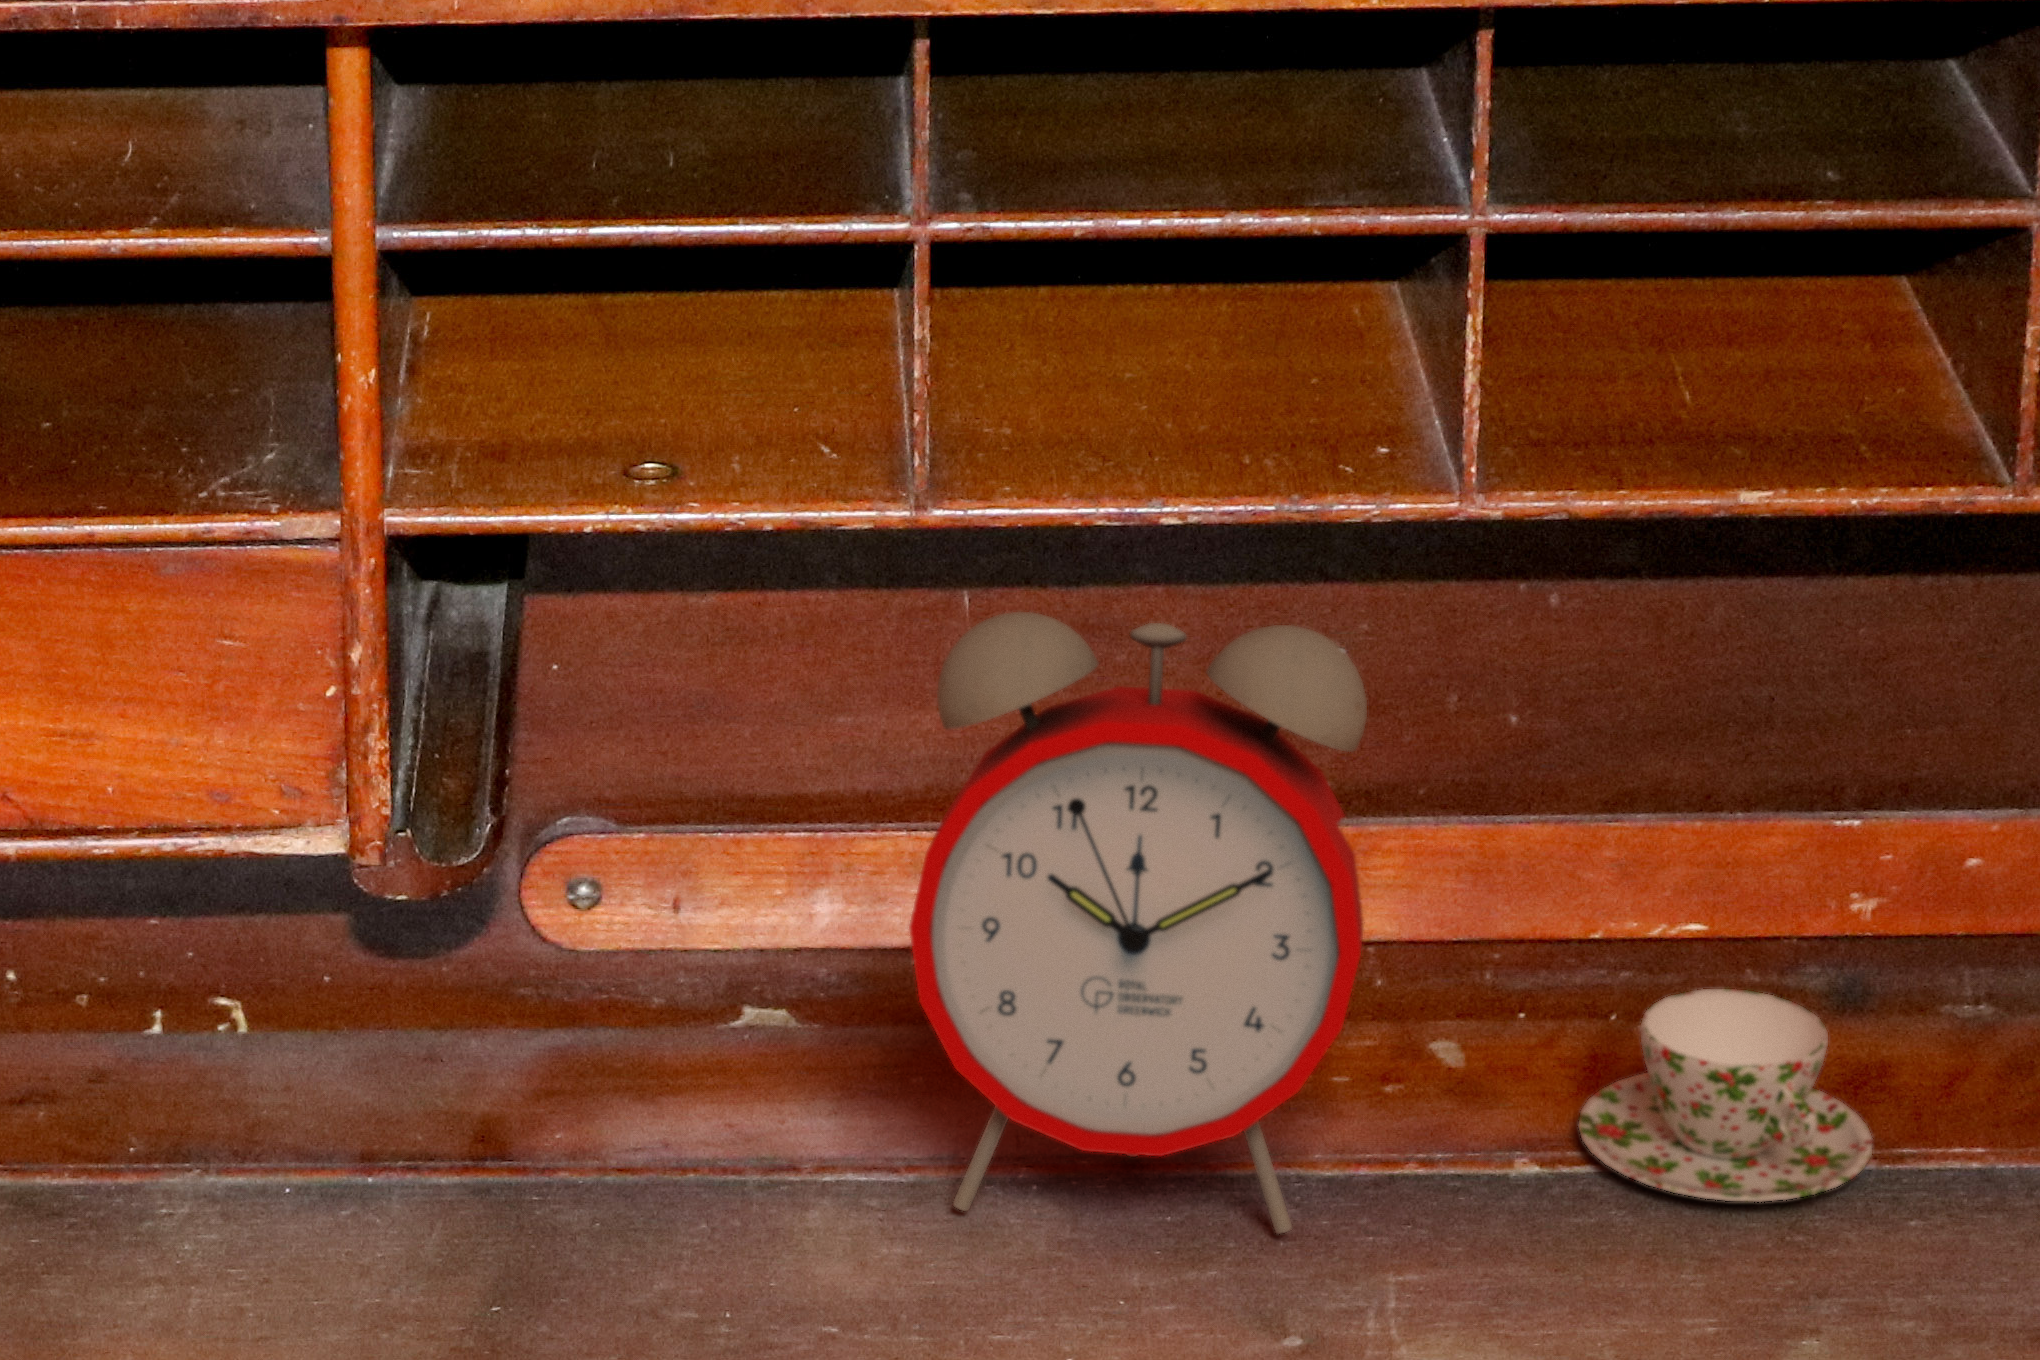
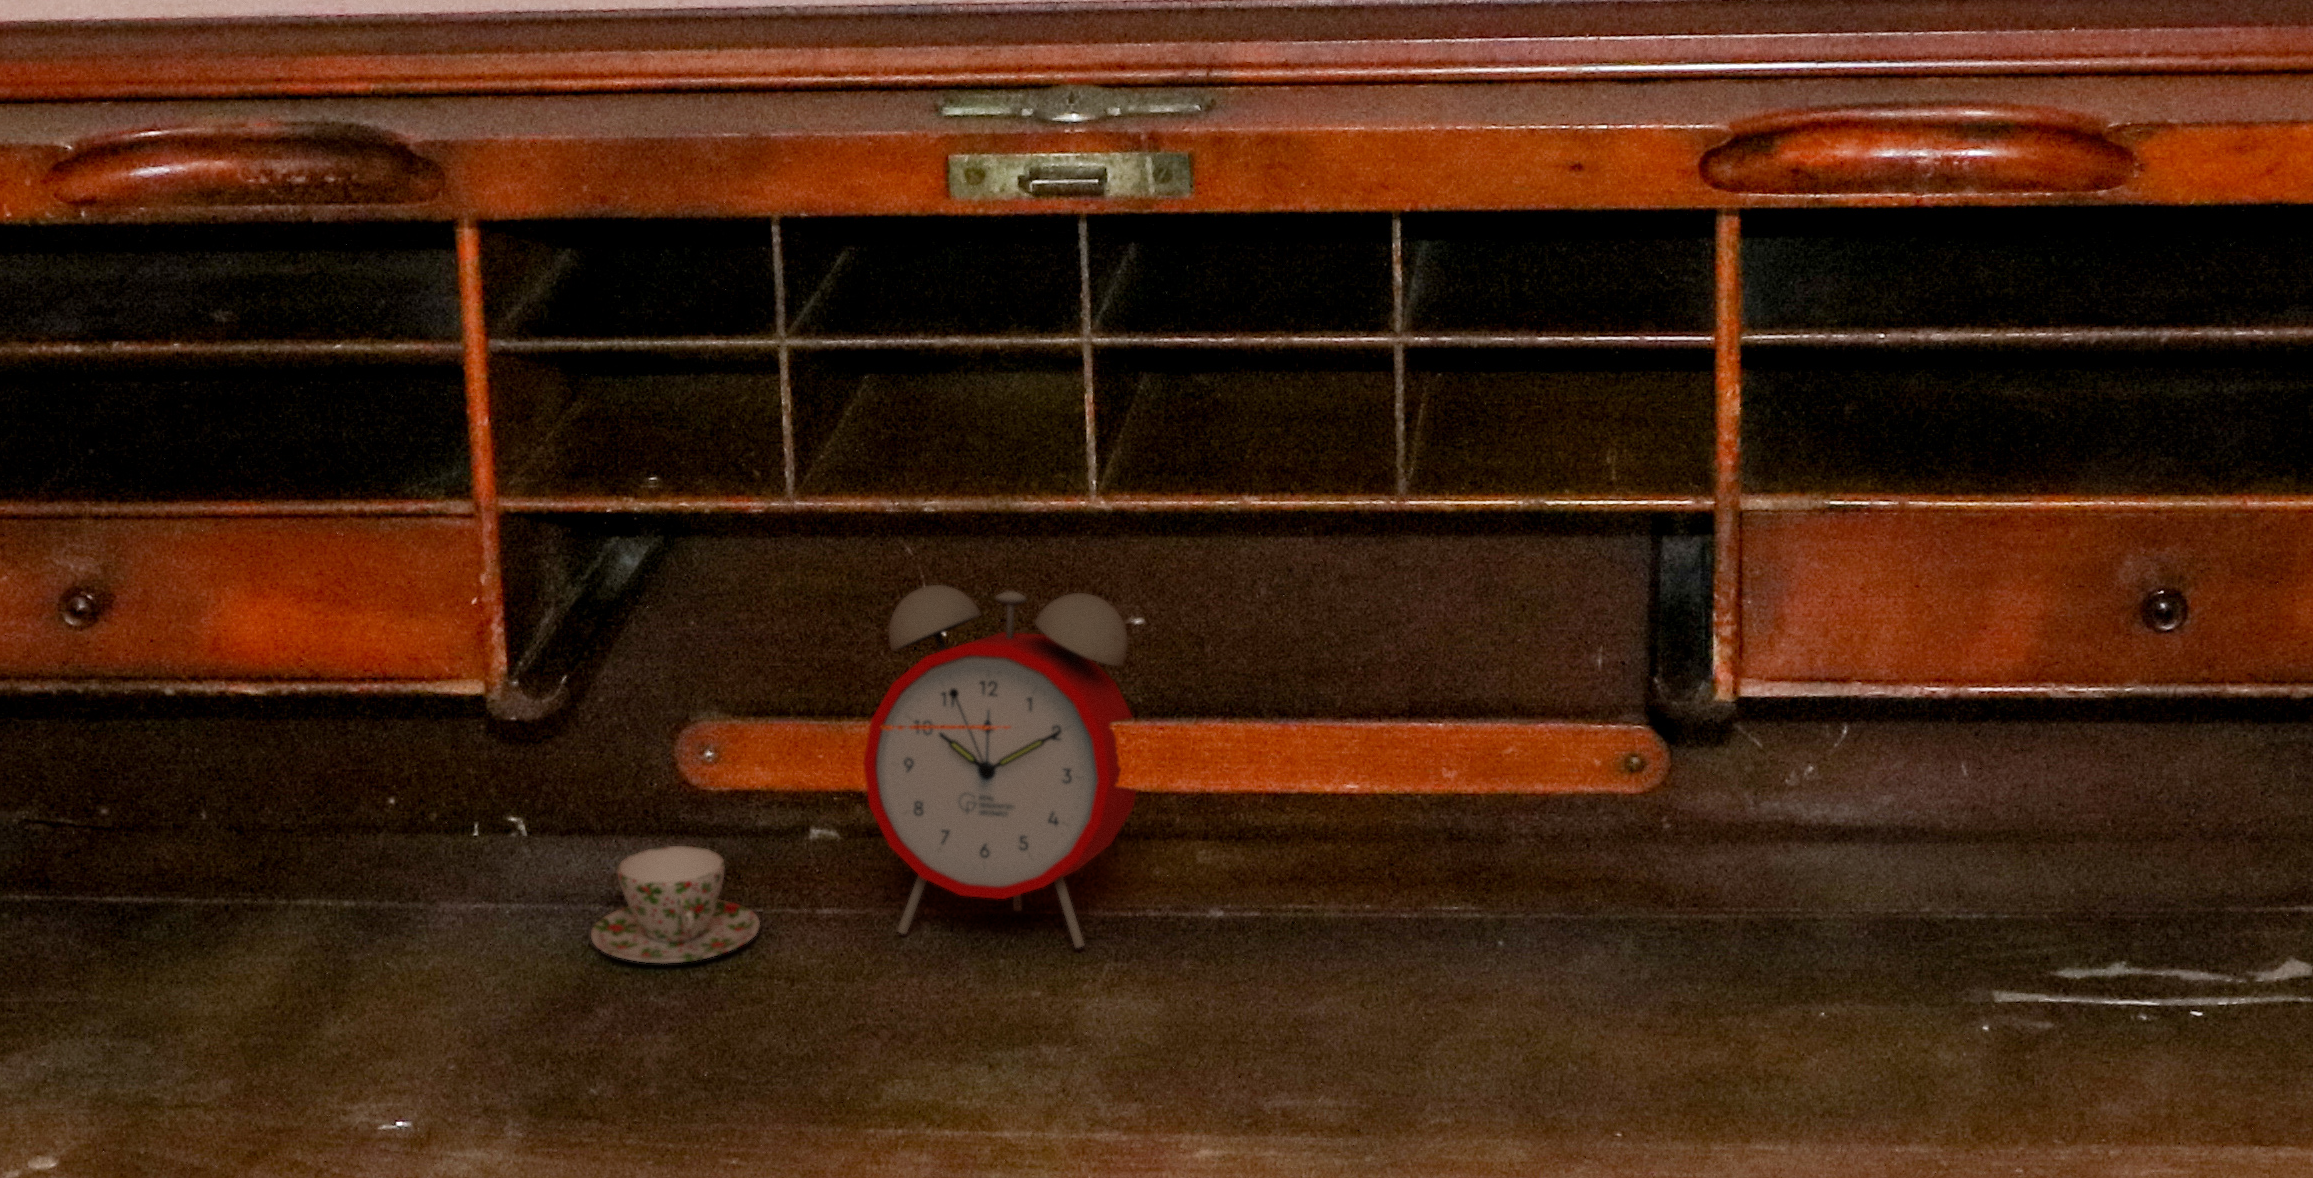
teacup: present [1579,989,1872,1202] -> present [591,846,760,964]

